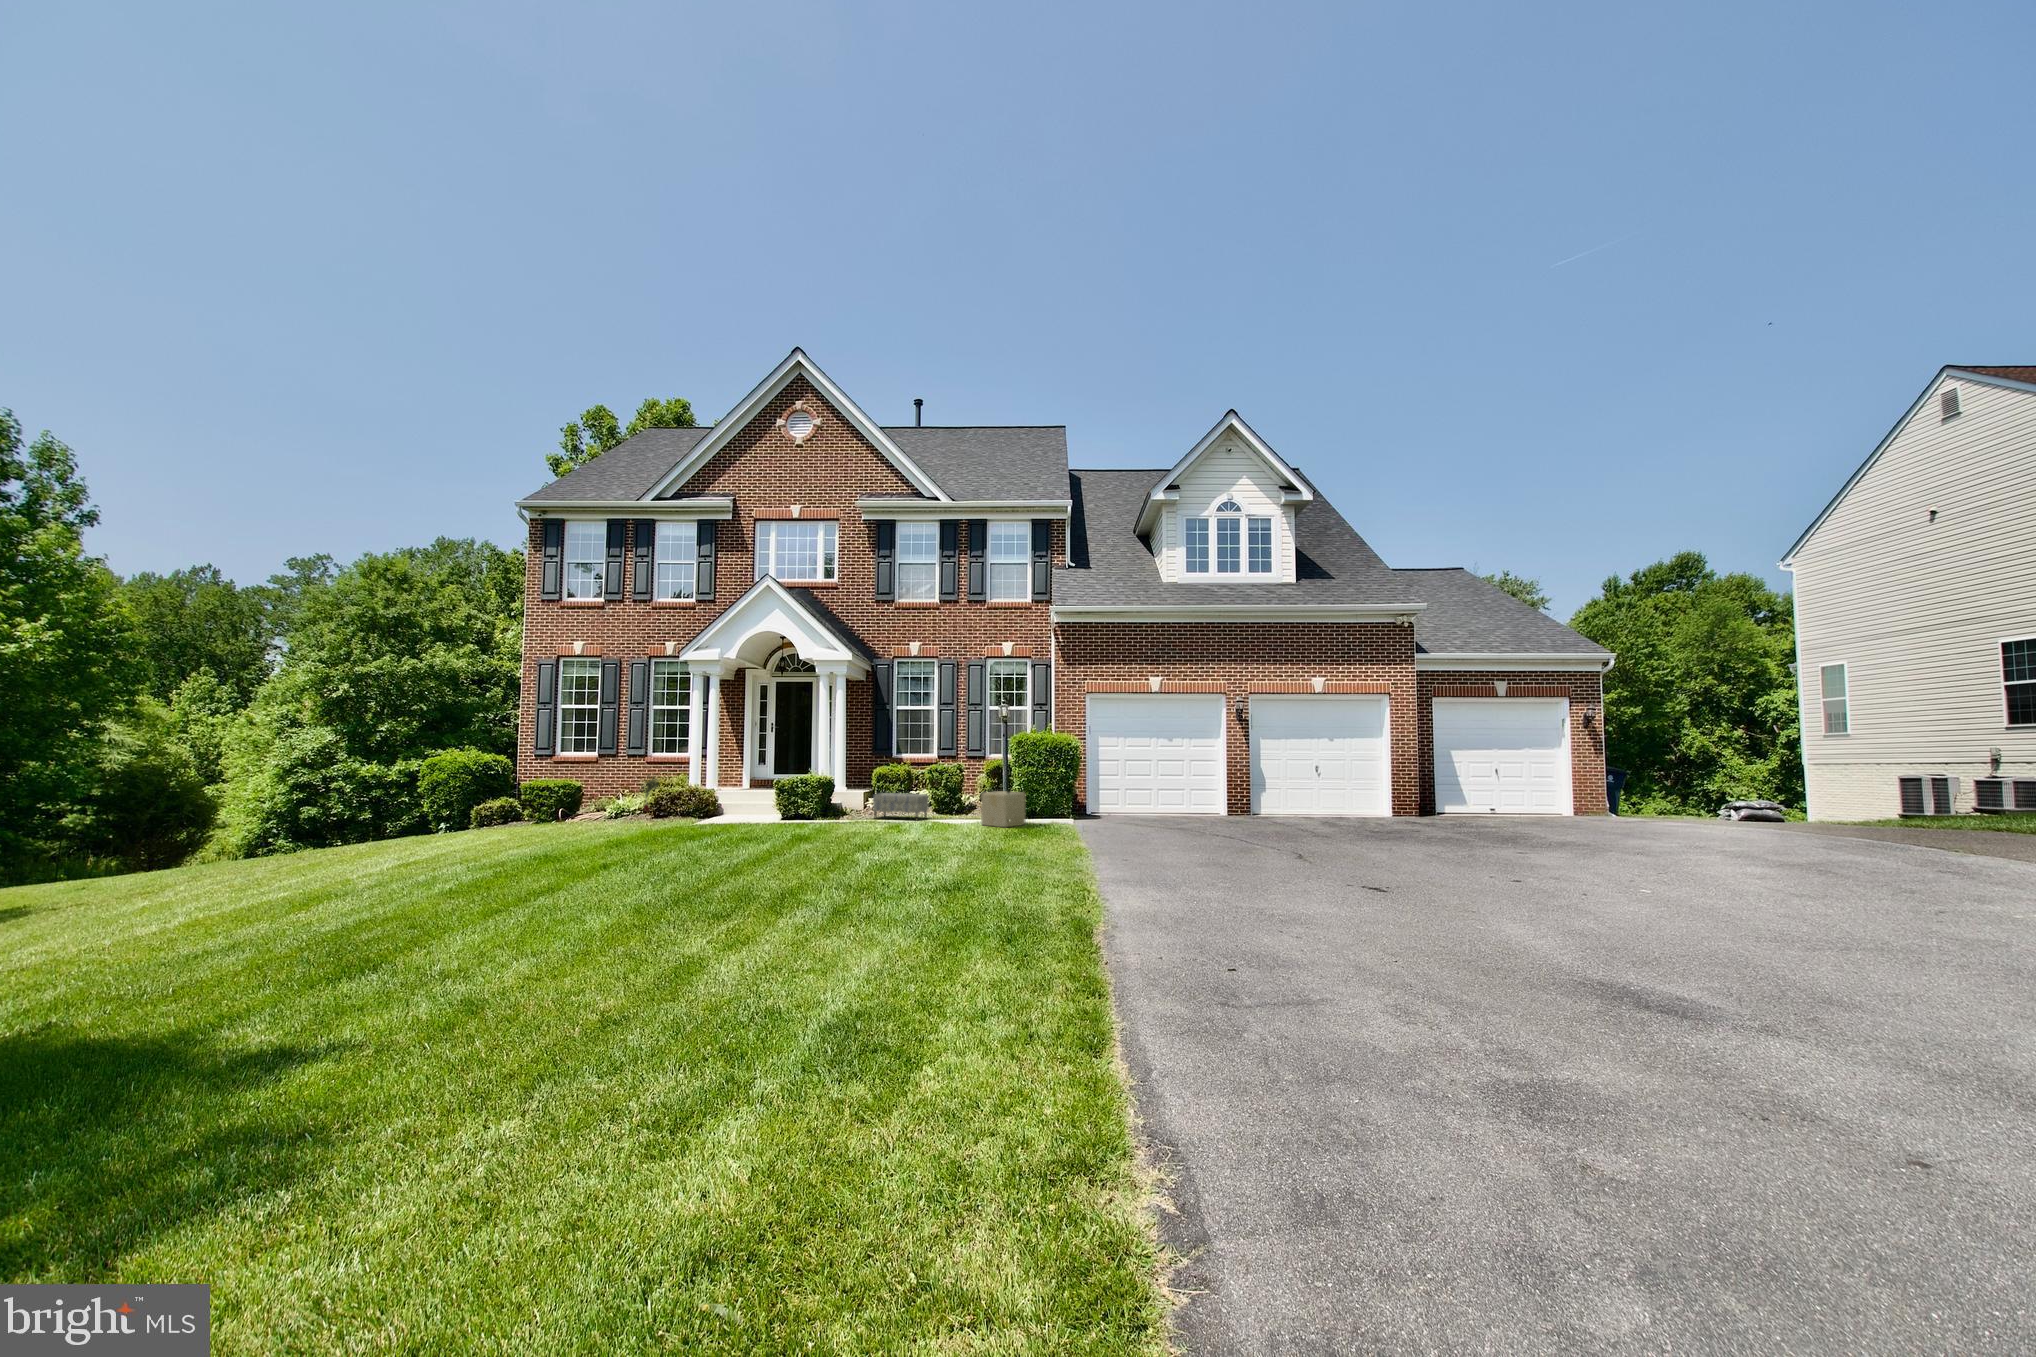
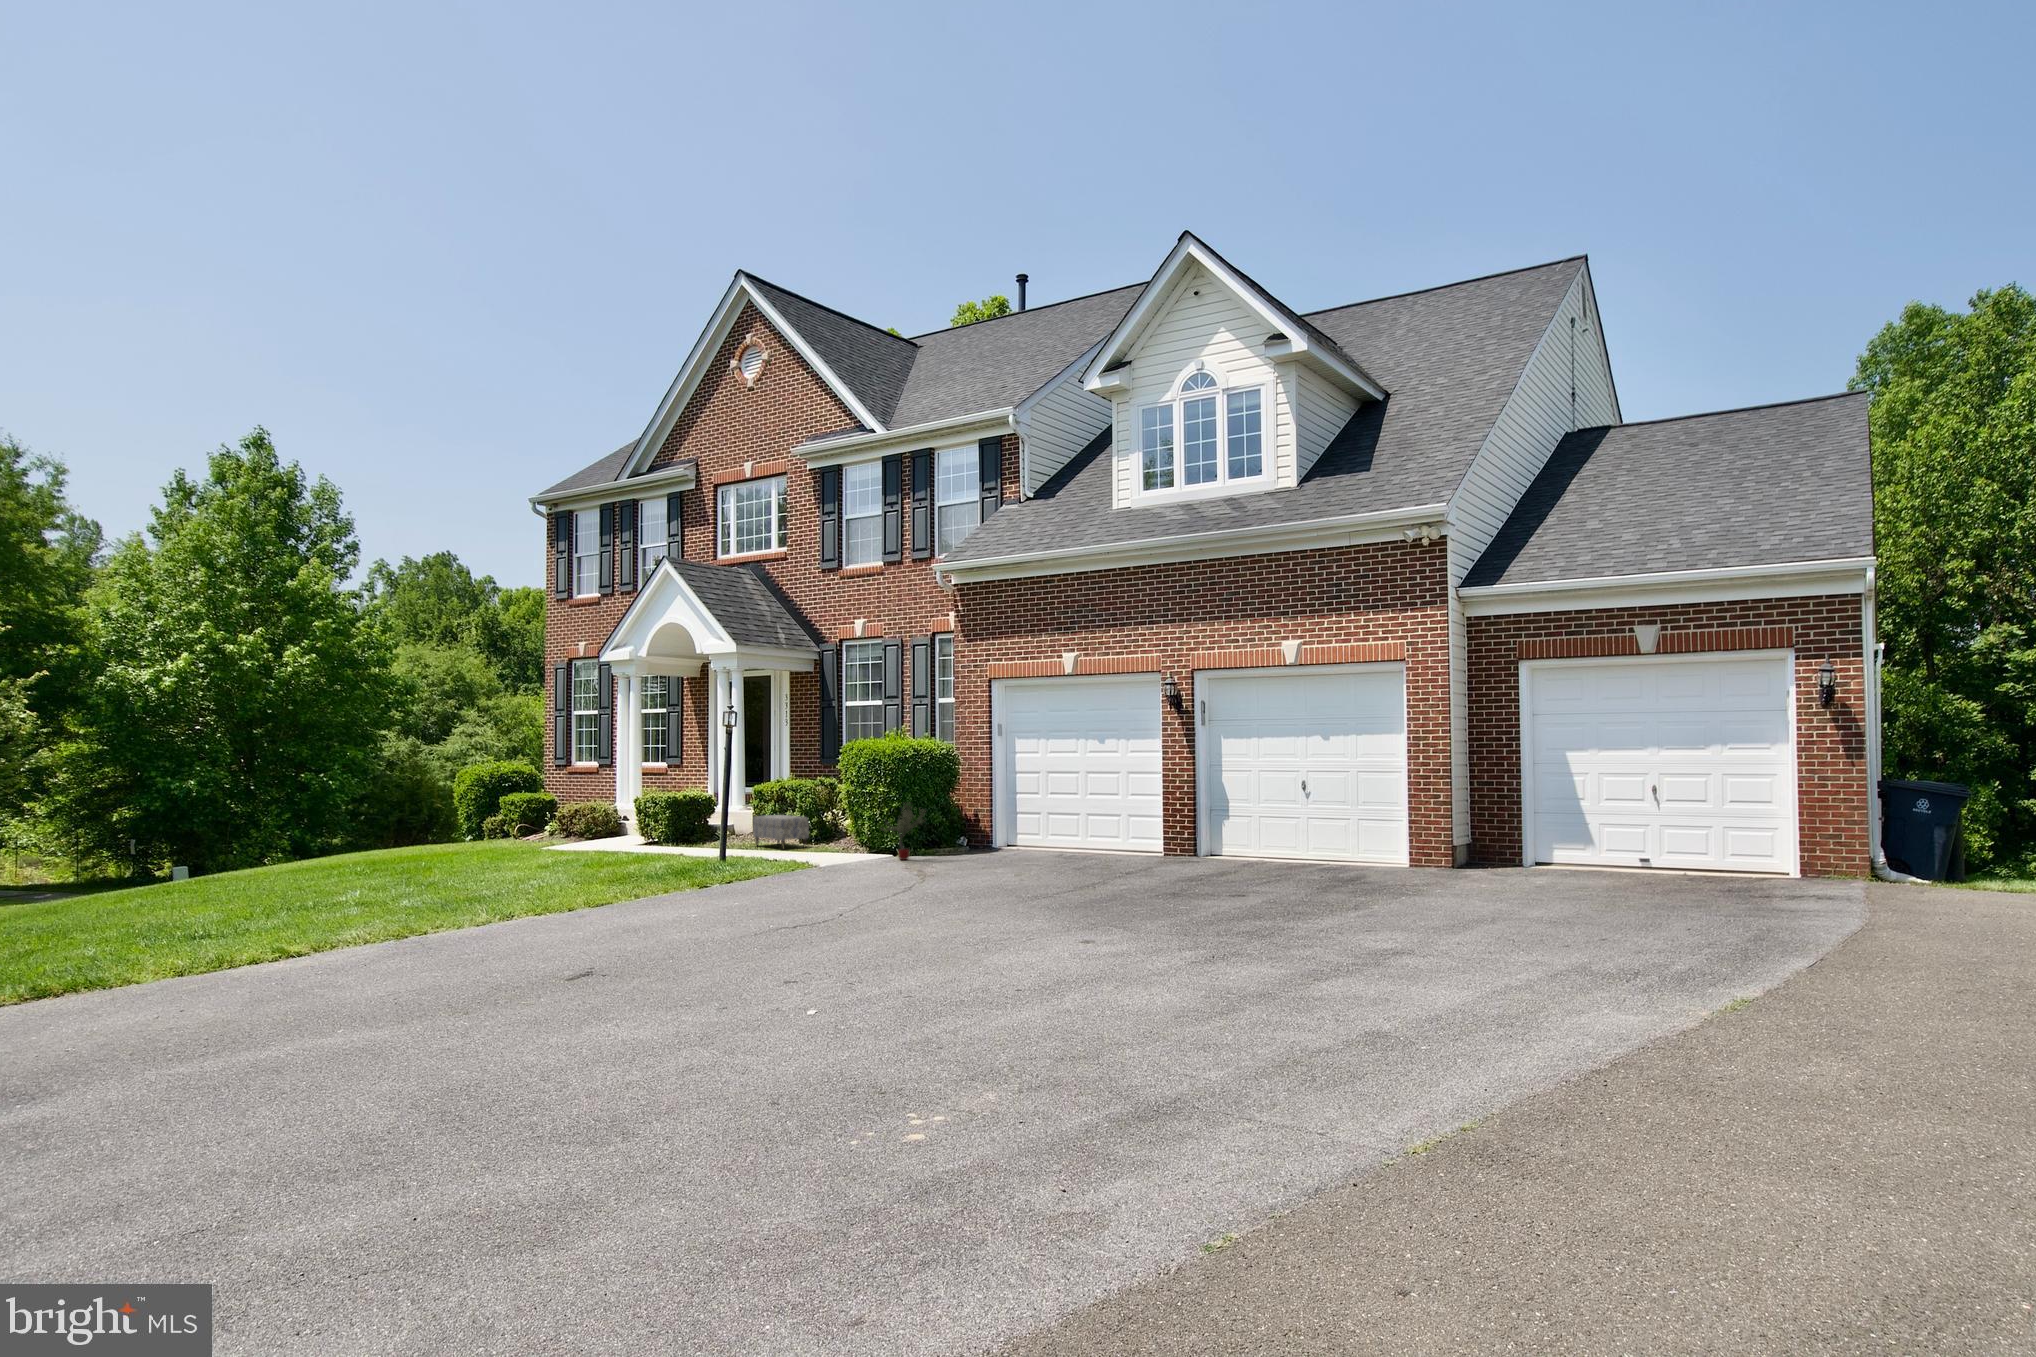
potted tree: present [639,775,658,812] -> present [883,805,926,860]
cardboard box: present [981,791,1026,827] -> none [813,814,863,861]

